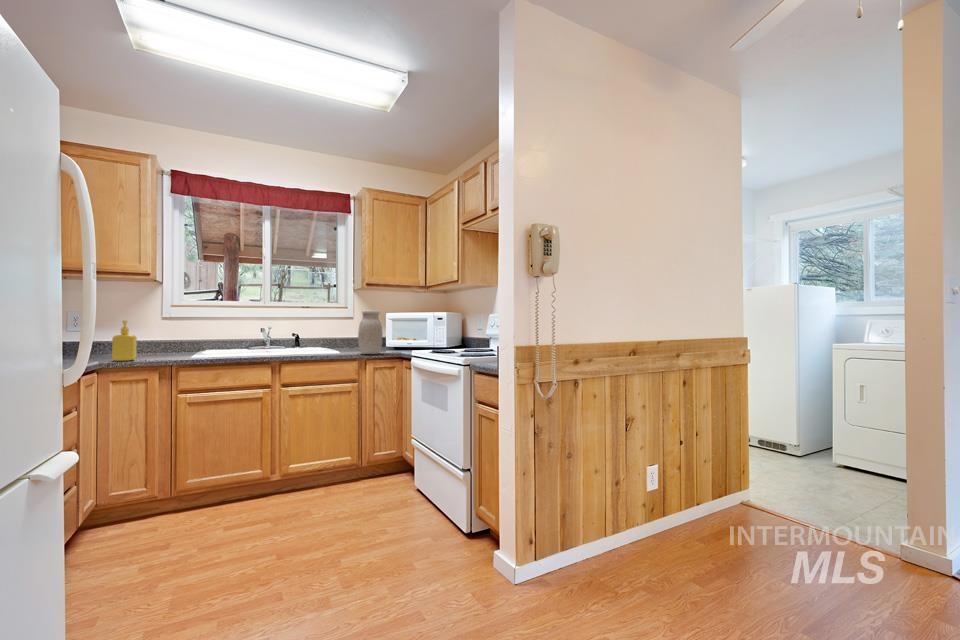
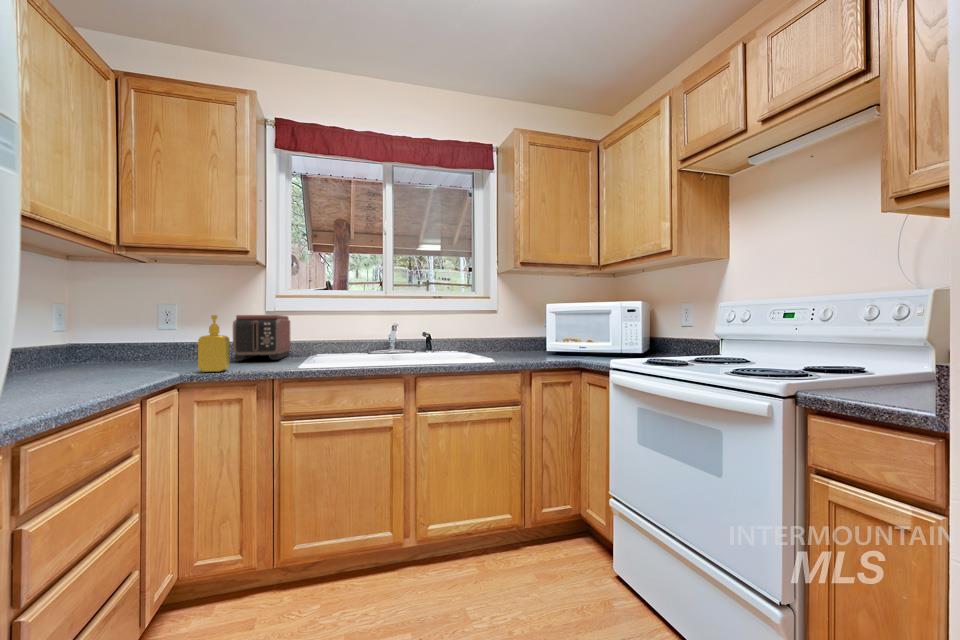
jar: present [358,310,383,354] -> none [519,298,554,363]
toaster: none [136,320,183,354] -> present [233,315,290,361]

